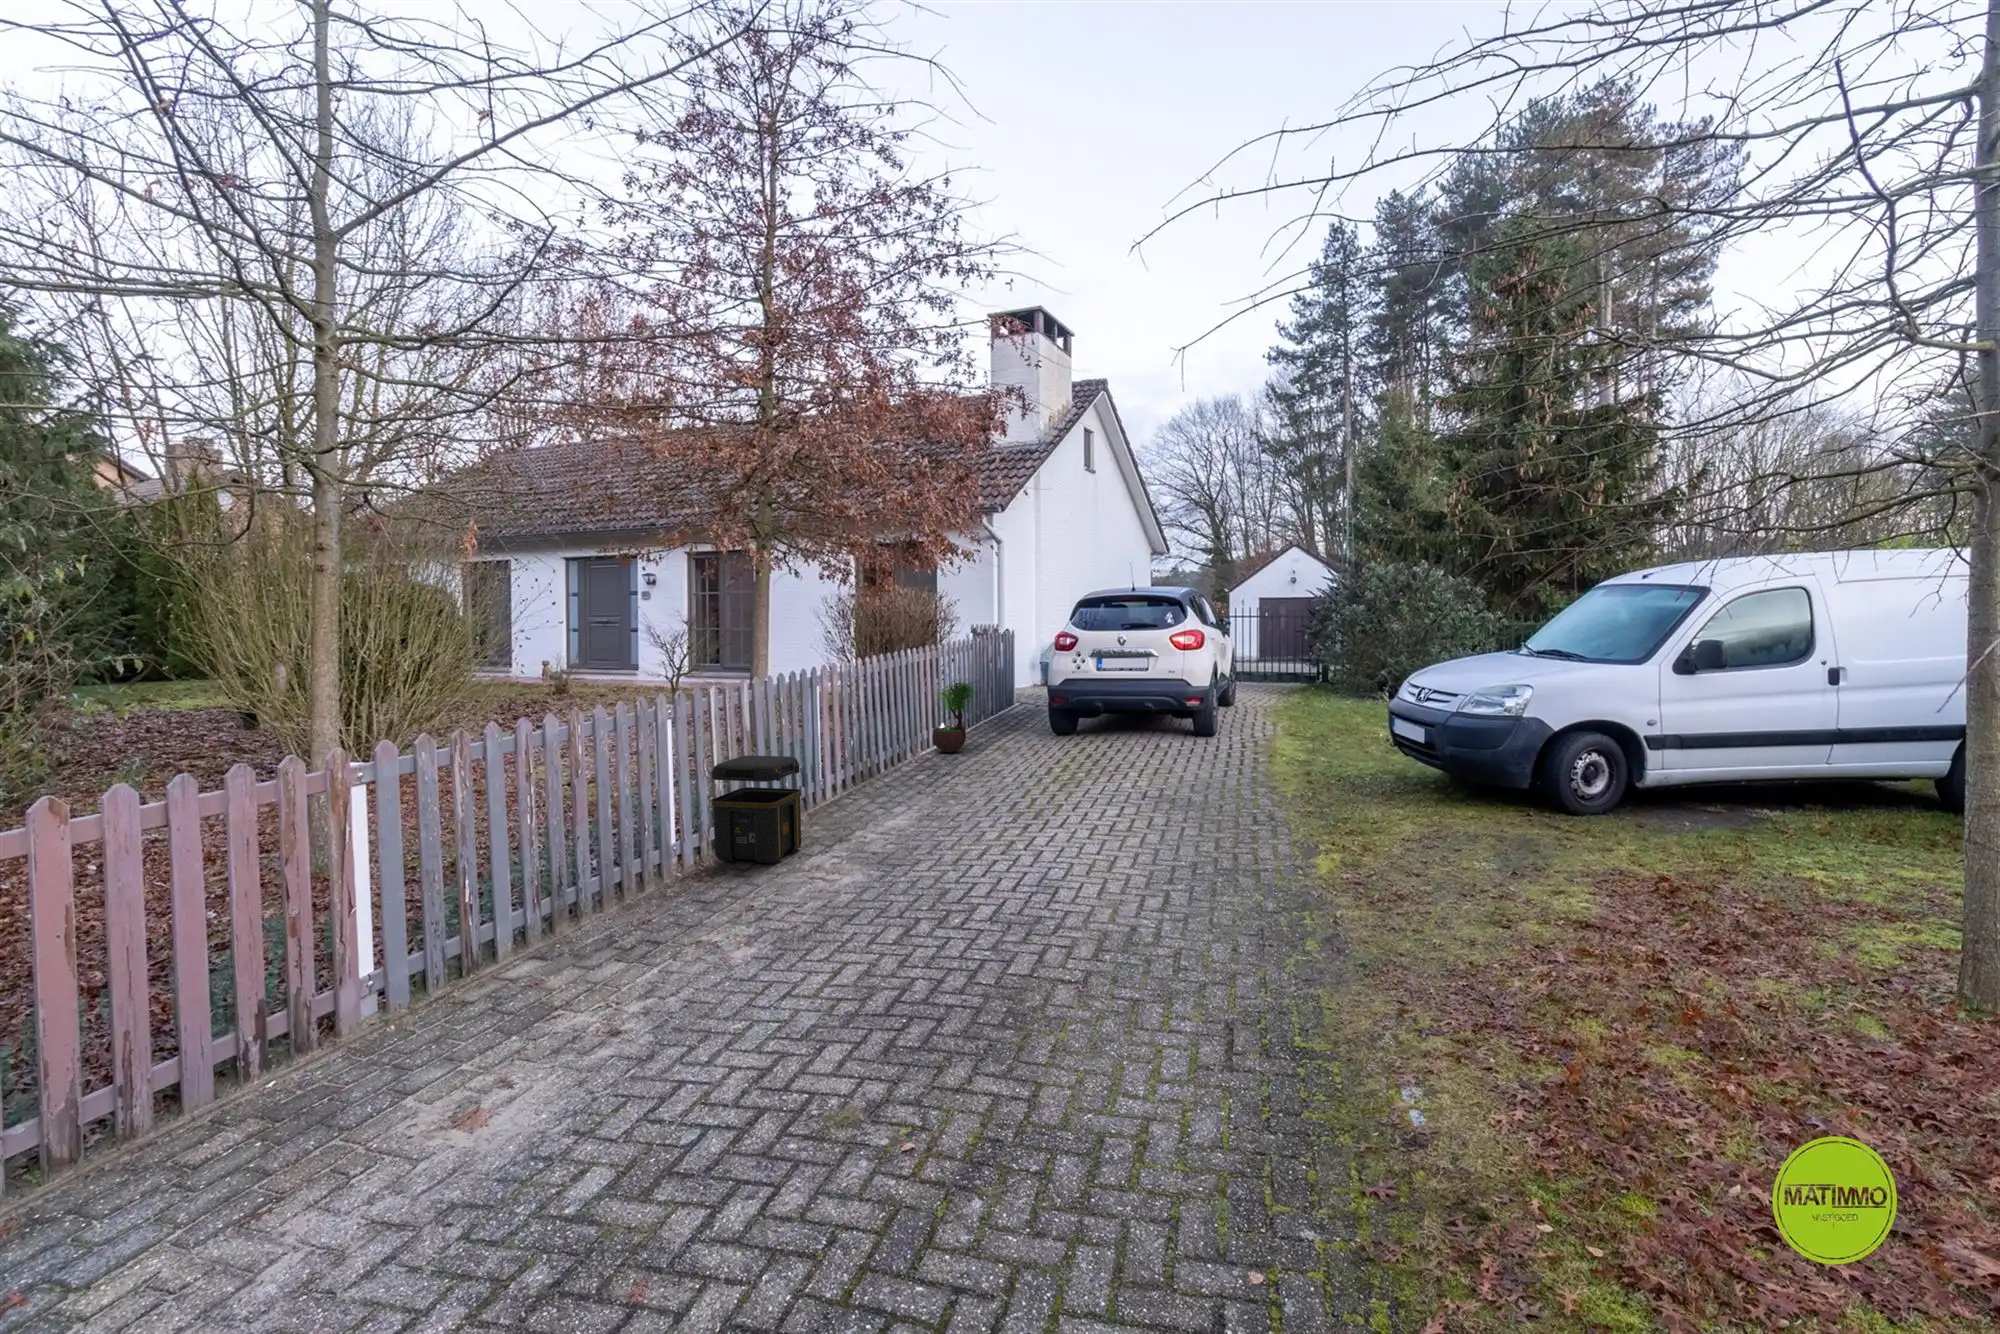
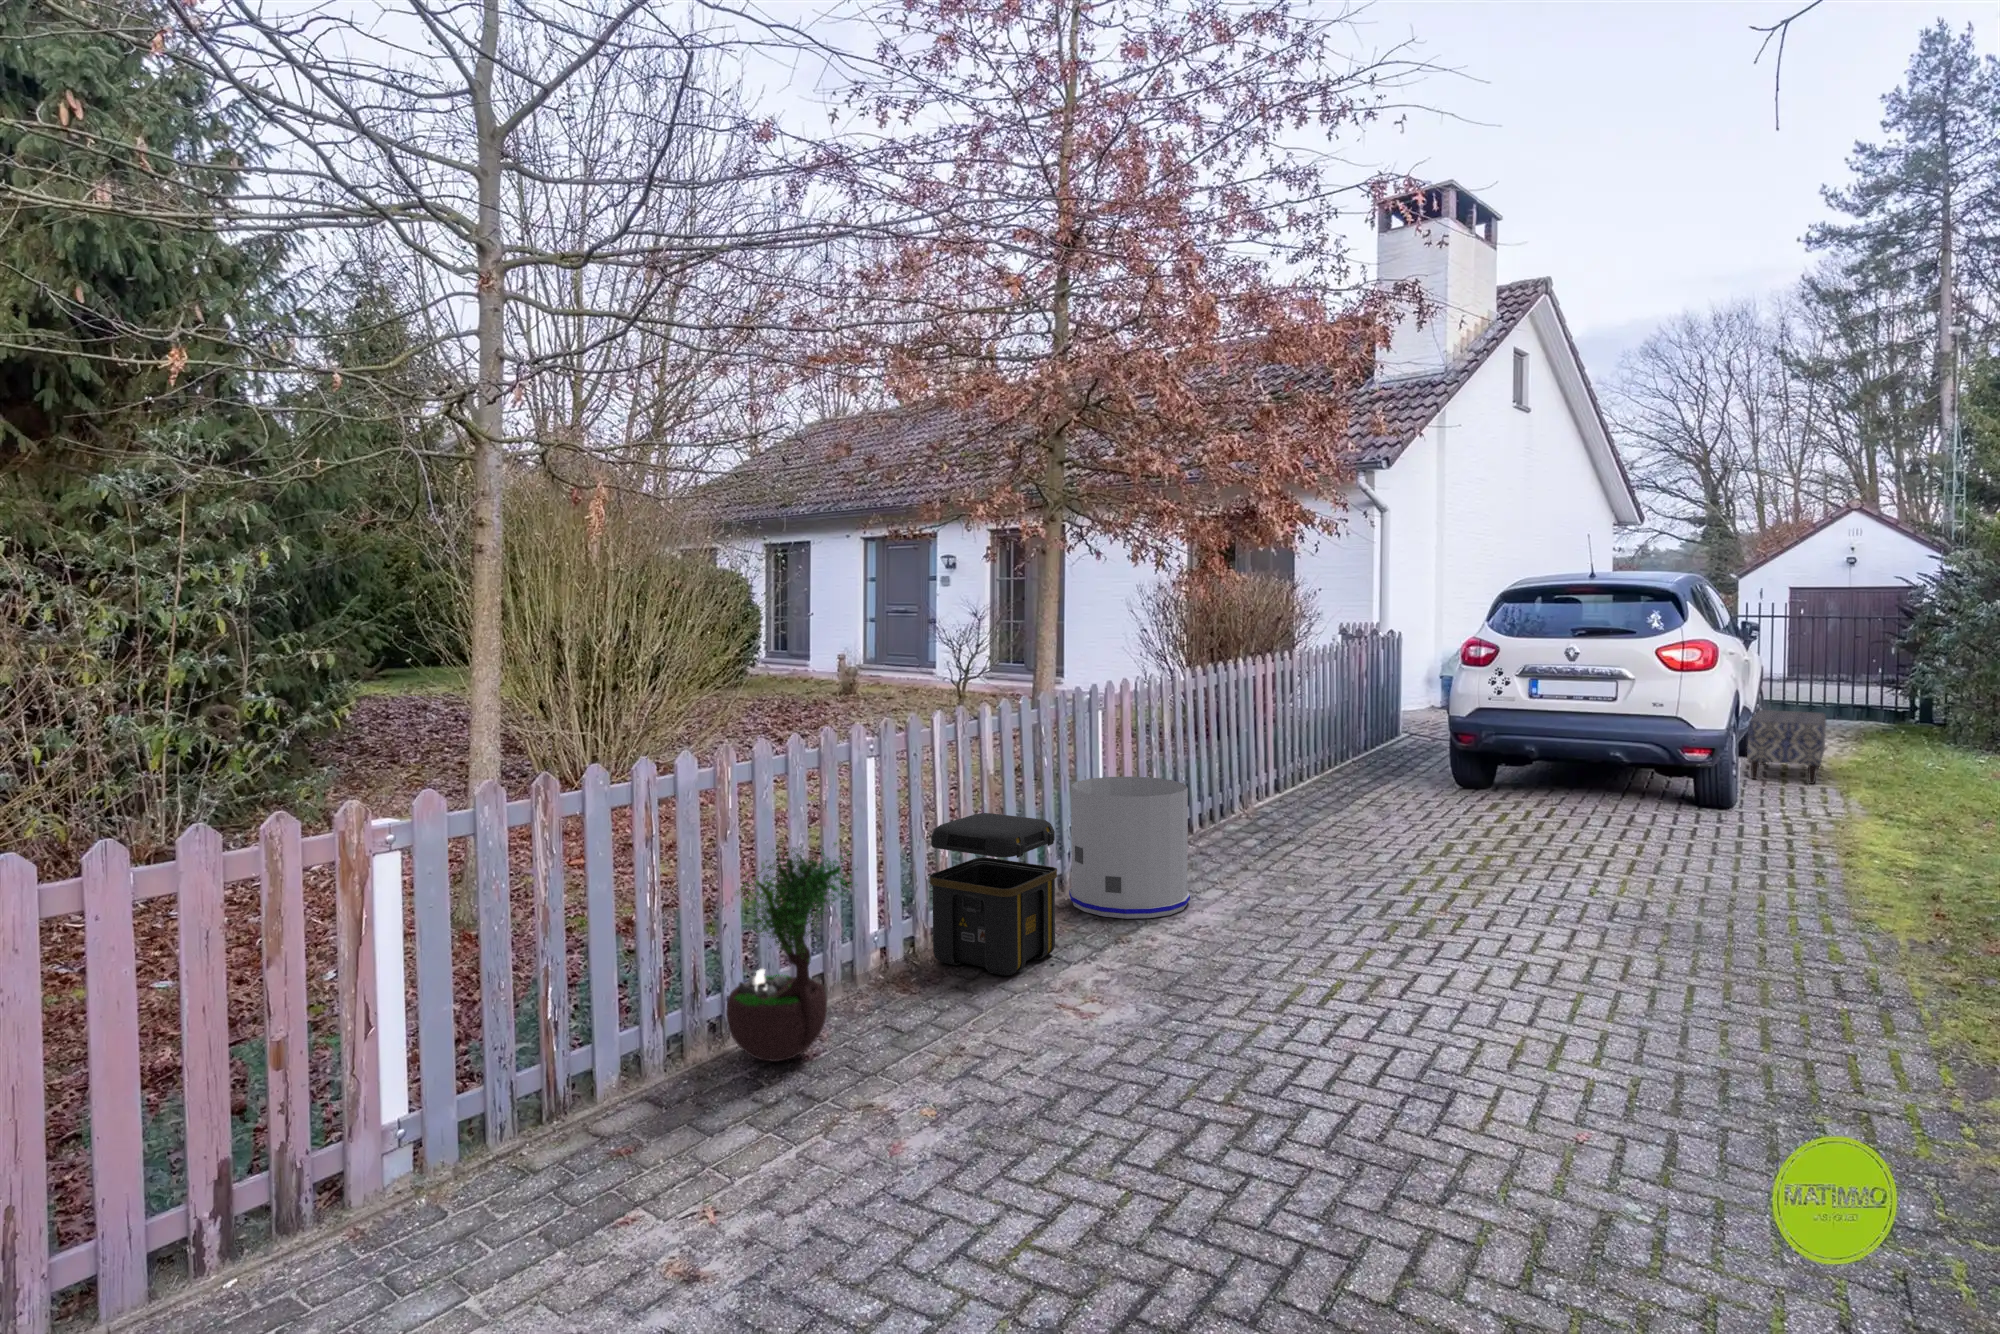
bench: none [1227,676,1271,721] -> present [1747,710,1826,784]
potted tree: present [933,680,974,753] -> present [726,838,851,1062]
trash can: none [802,729,887,825] -> present [1069,777,1190,919]

